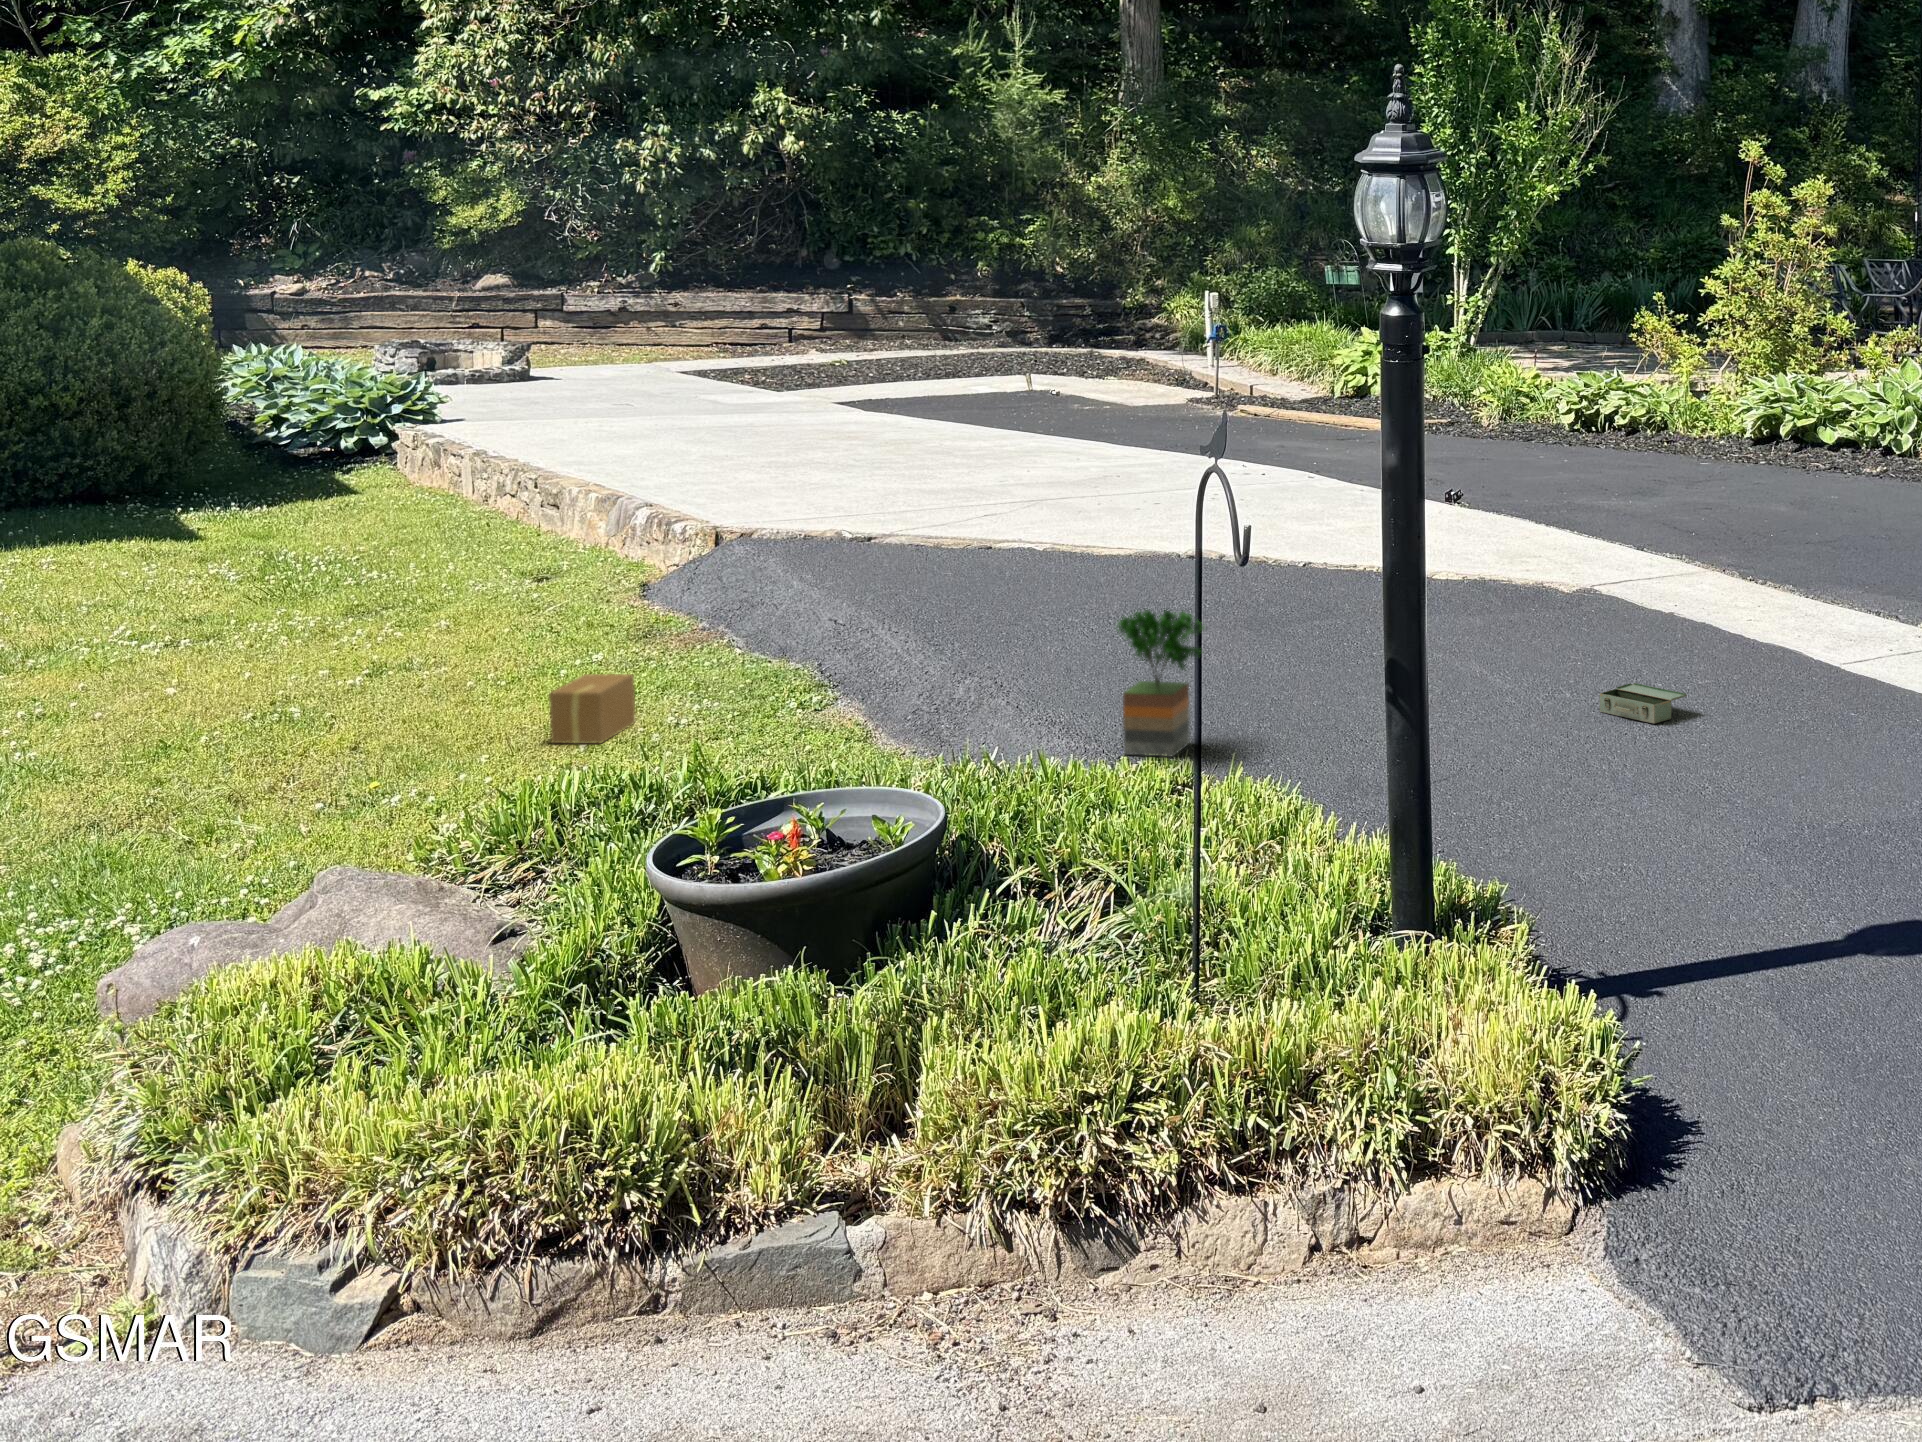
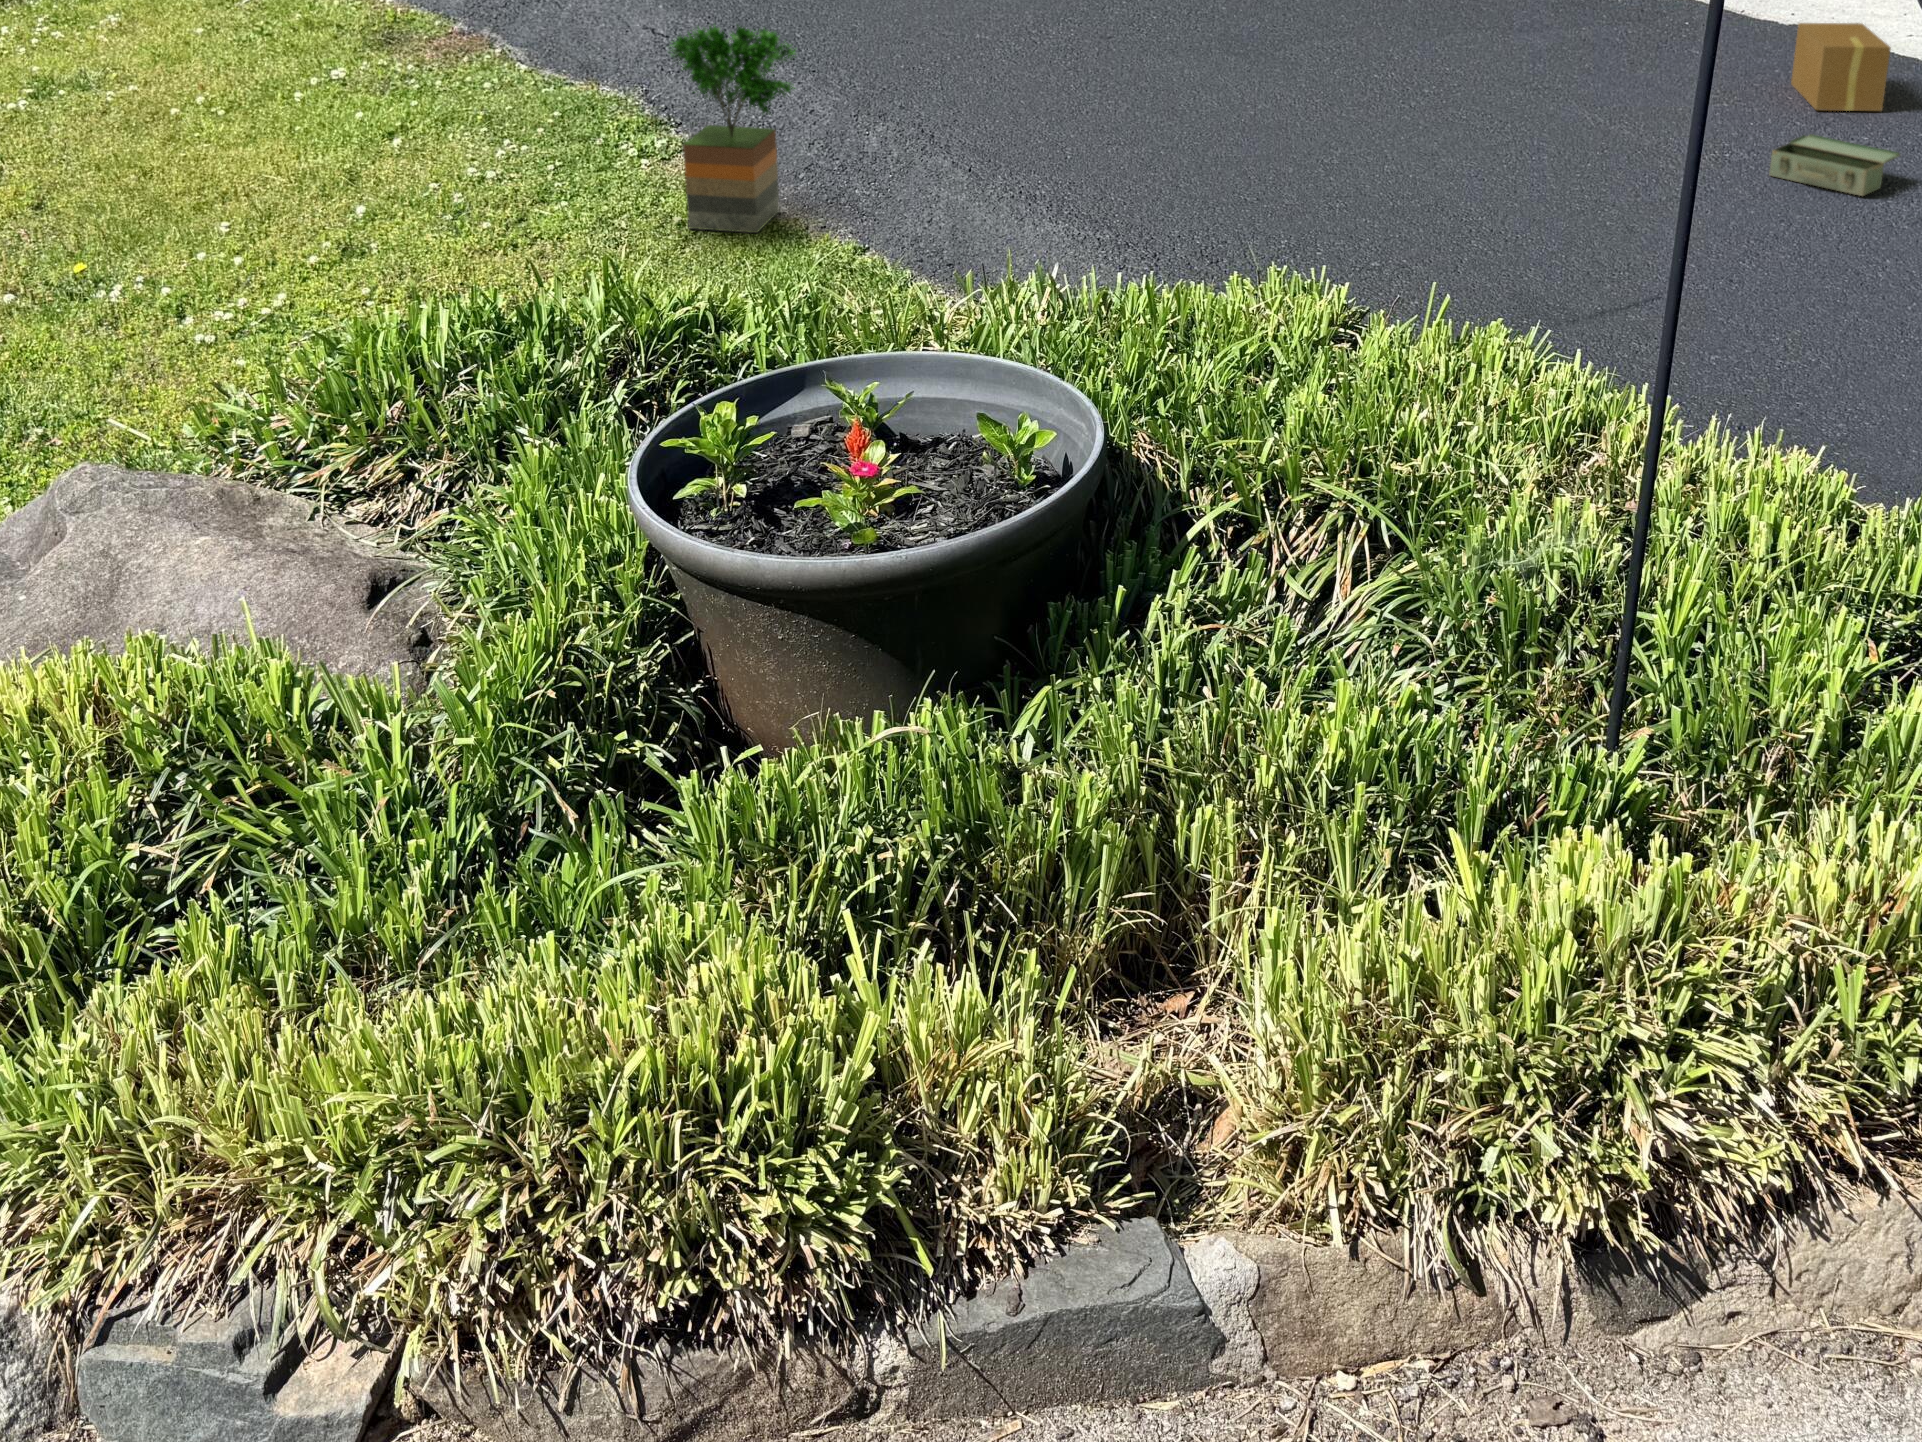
potted tree: present [1118,610,1204,757] -> present [670,26,795,233]
cardboard box: present [549,674,636,744] -> present [1791,23,1891,111]

